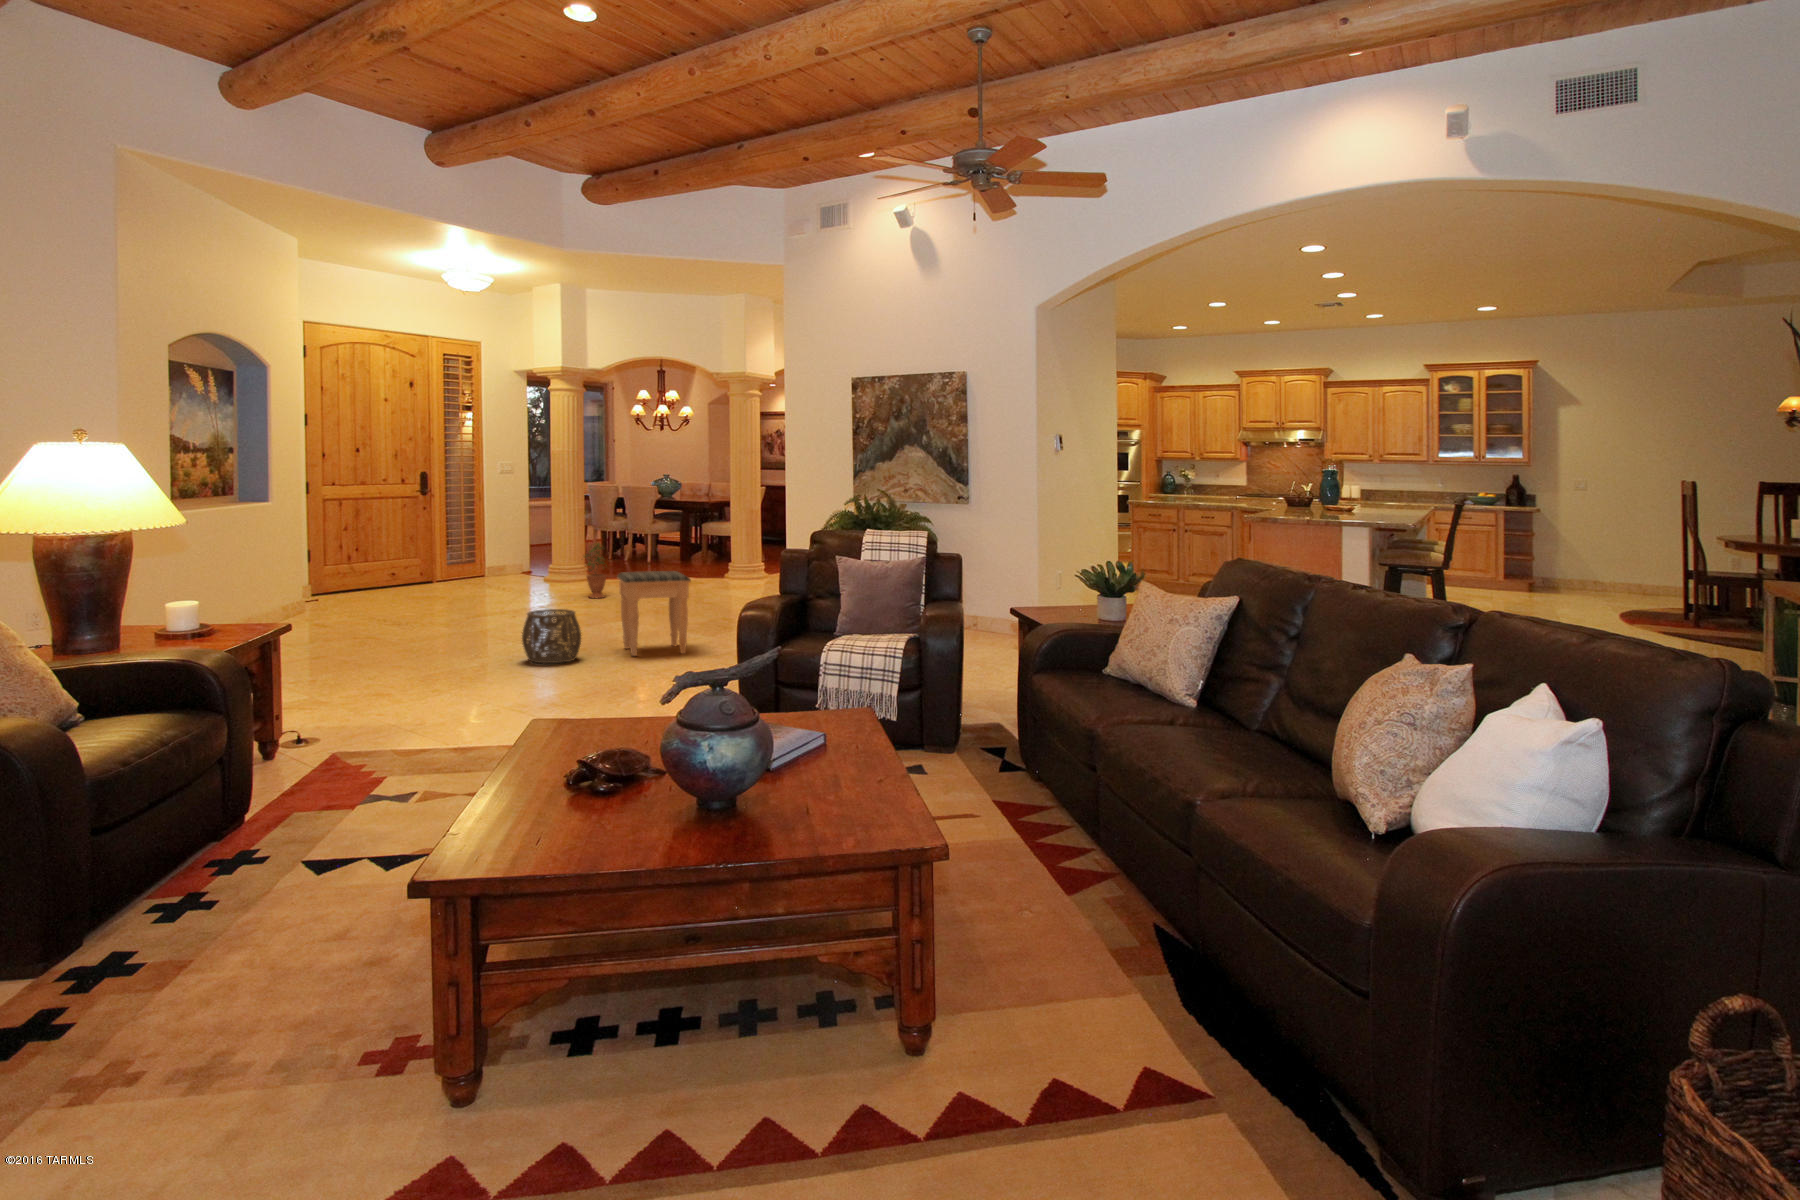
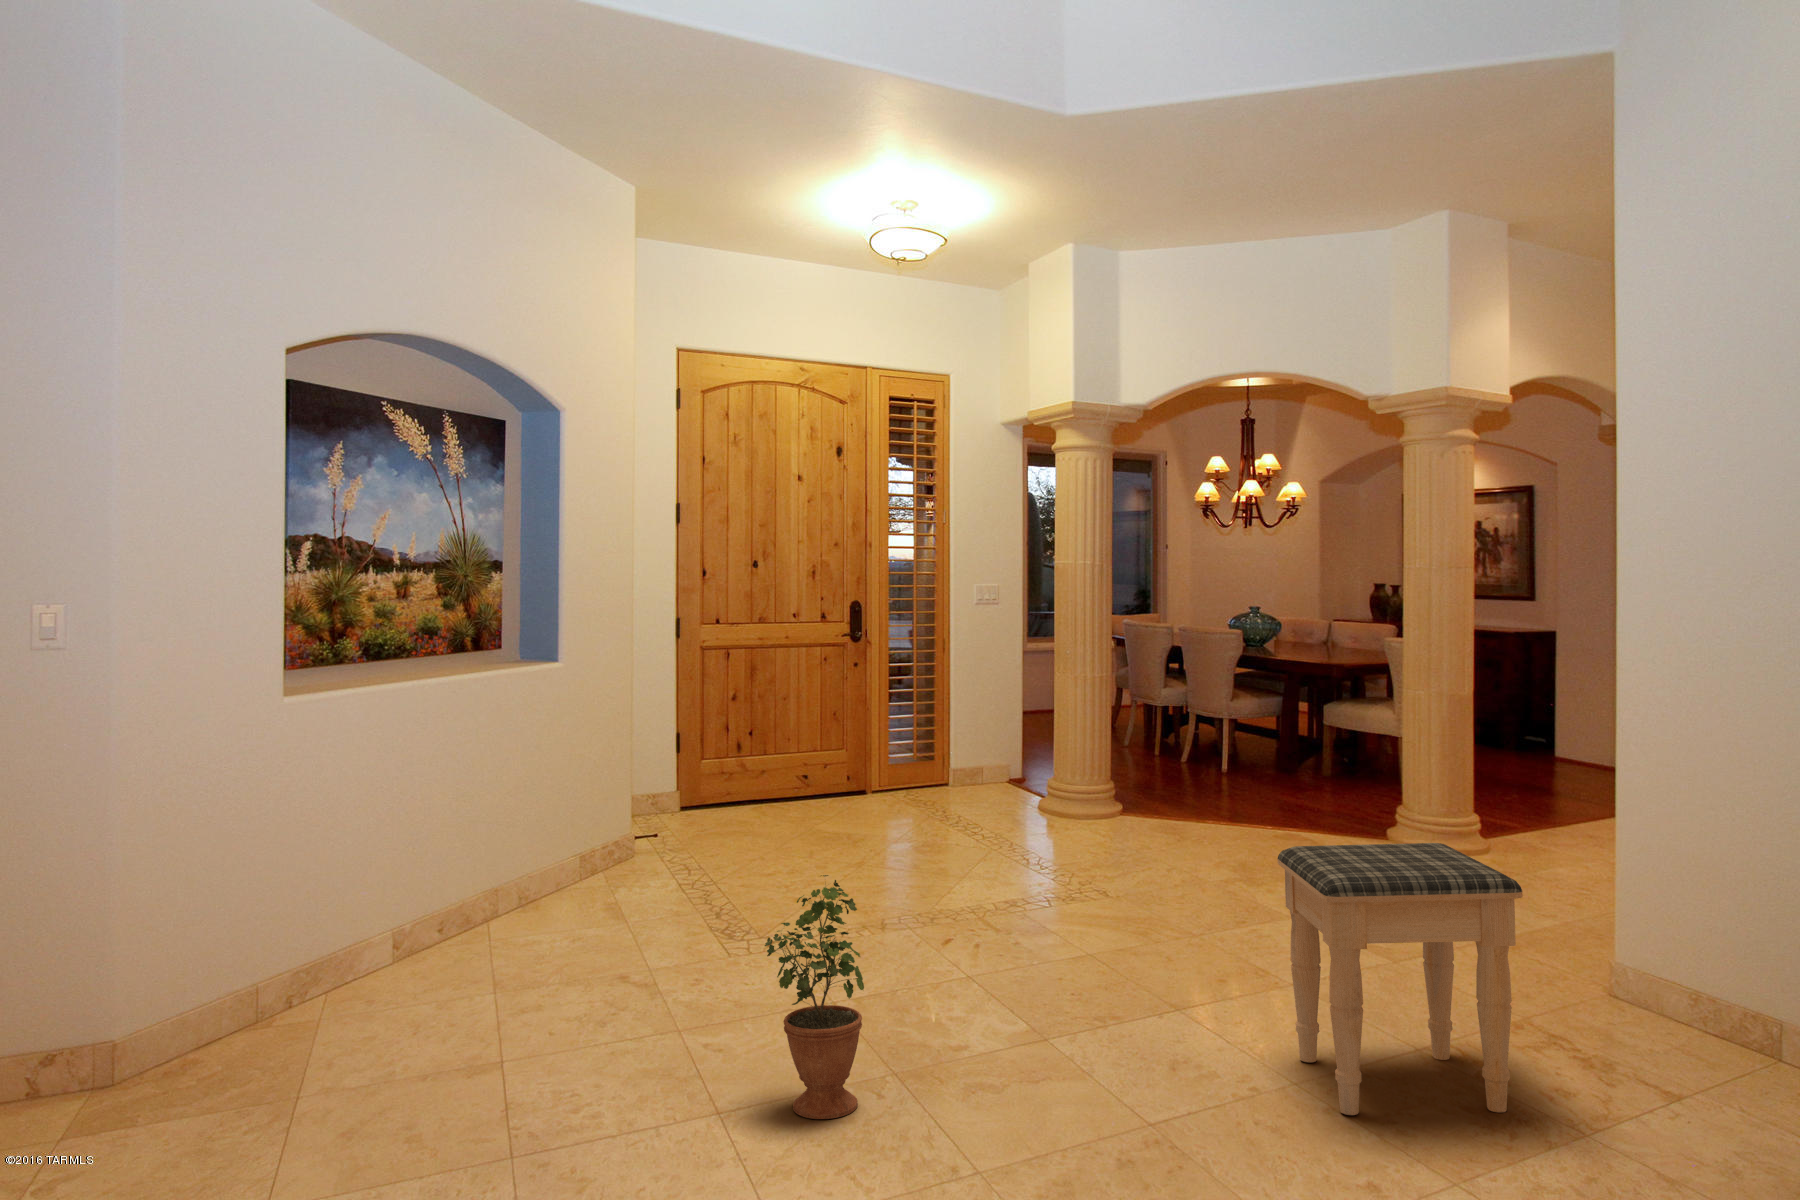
potted plant: present [585,543,607,598] -> present [765,875,864,1119]
woven basket: present [522,609,581,664] -> none [1031,956,1199,1138]

